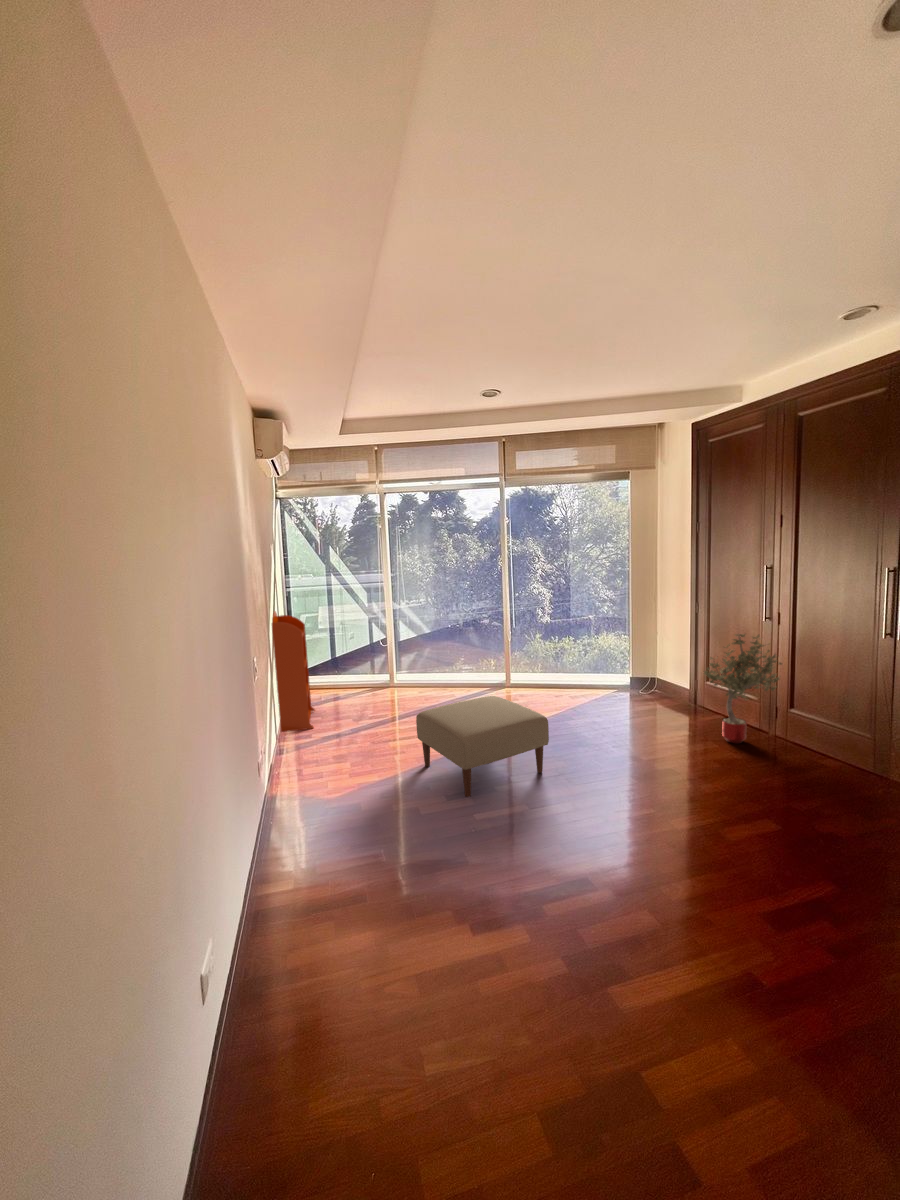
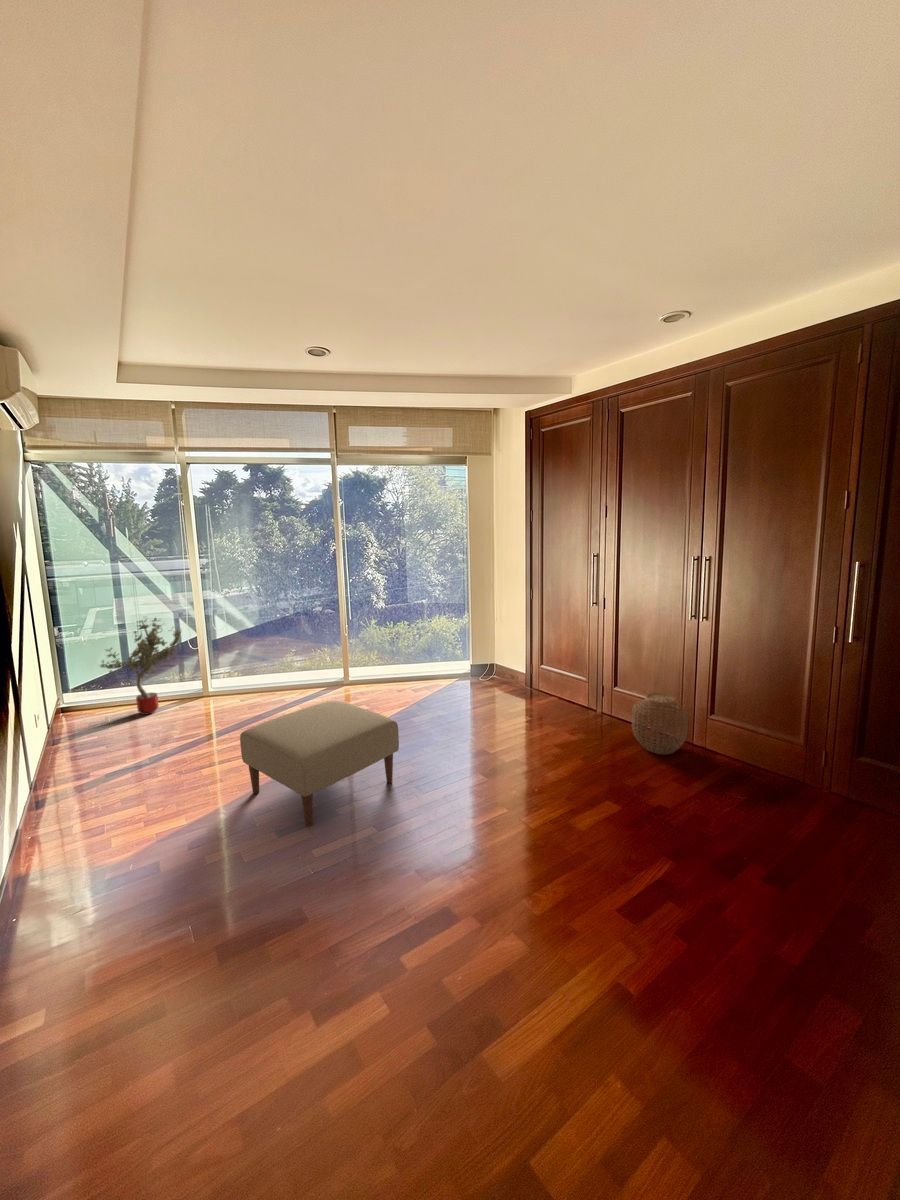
bookcase: present [272,611,315,732] -> none [25,611,101,771]
potted tree: present [704,634,782,743] -> present [100,618,182,715]
woven basket: none [806,717,877,785] -> present [632,693,688,755]

